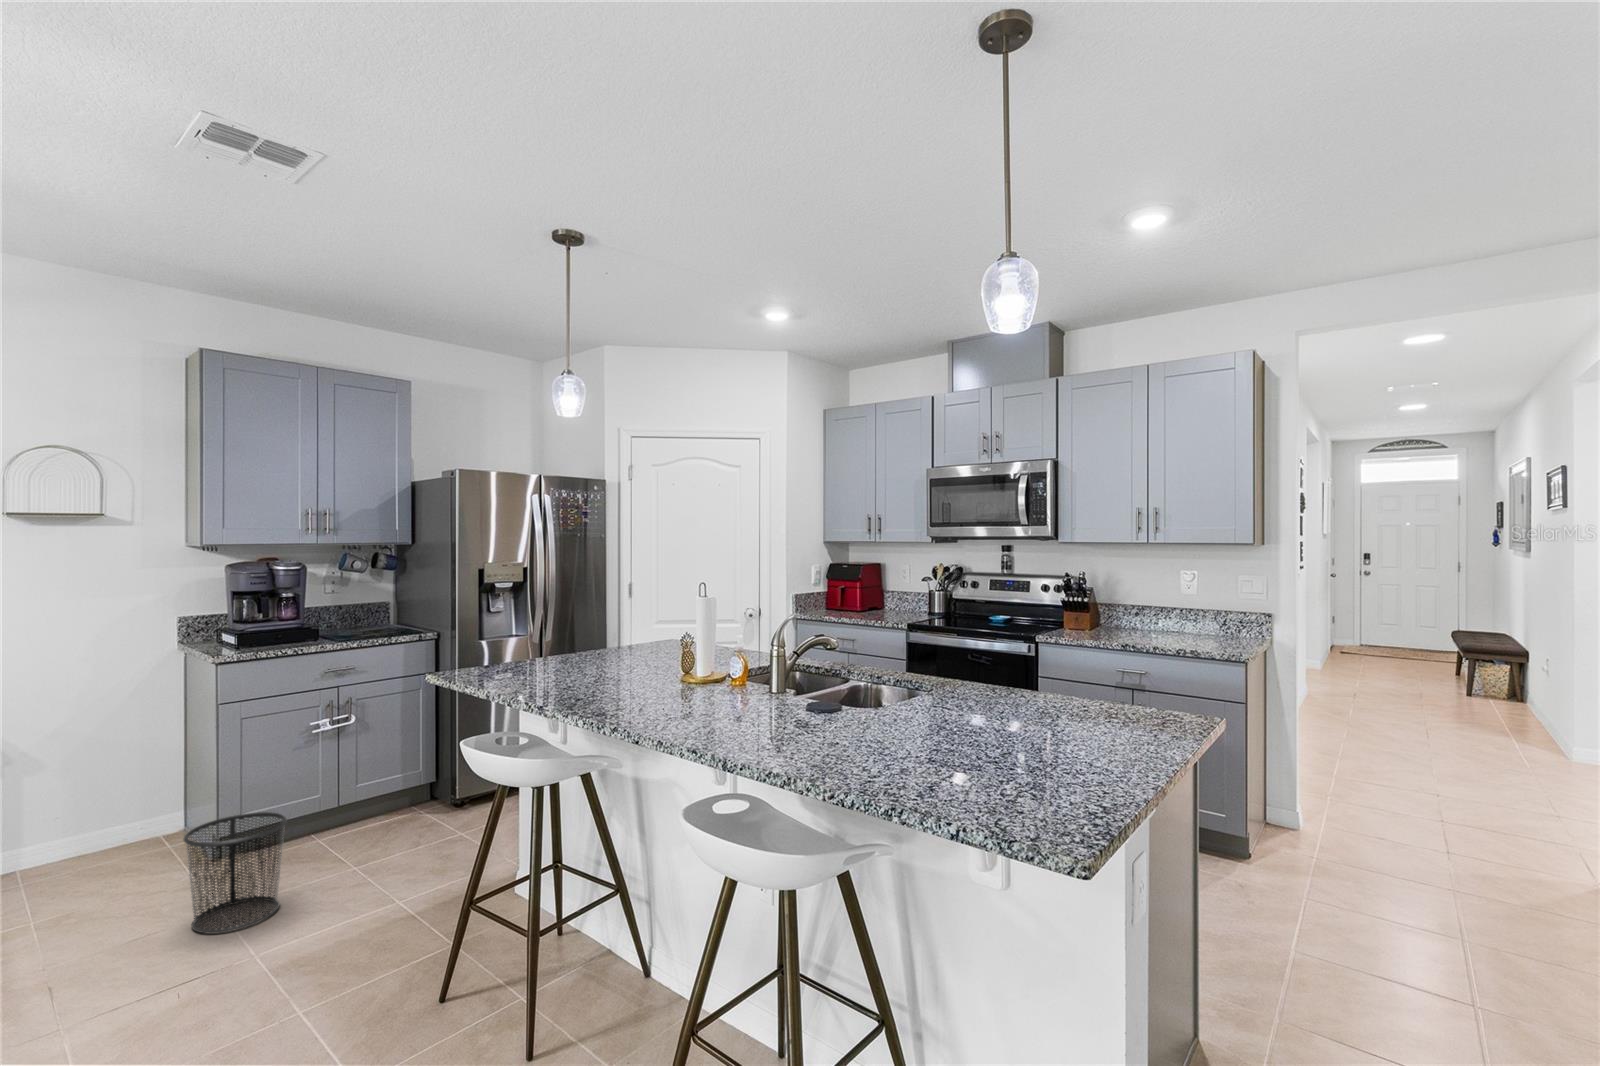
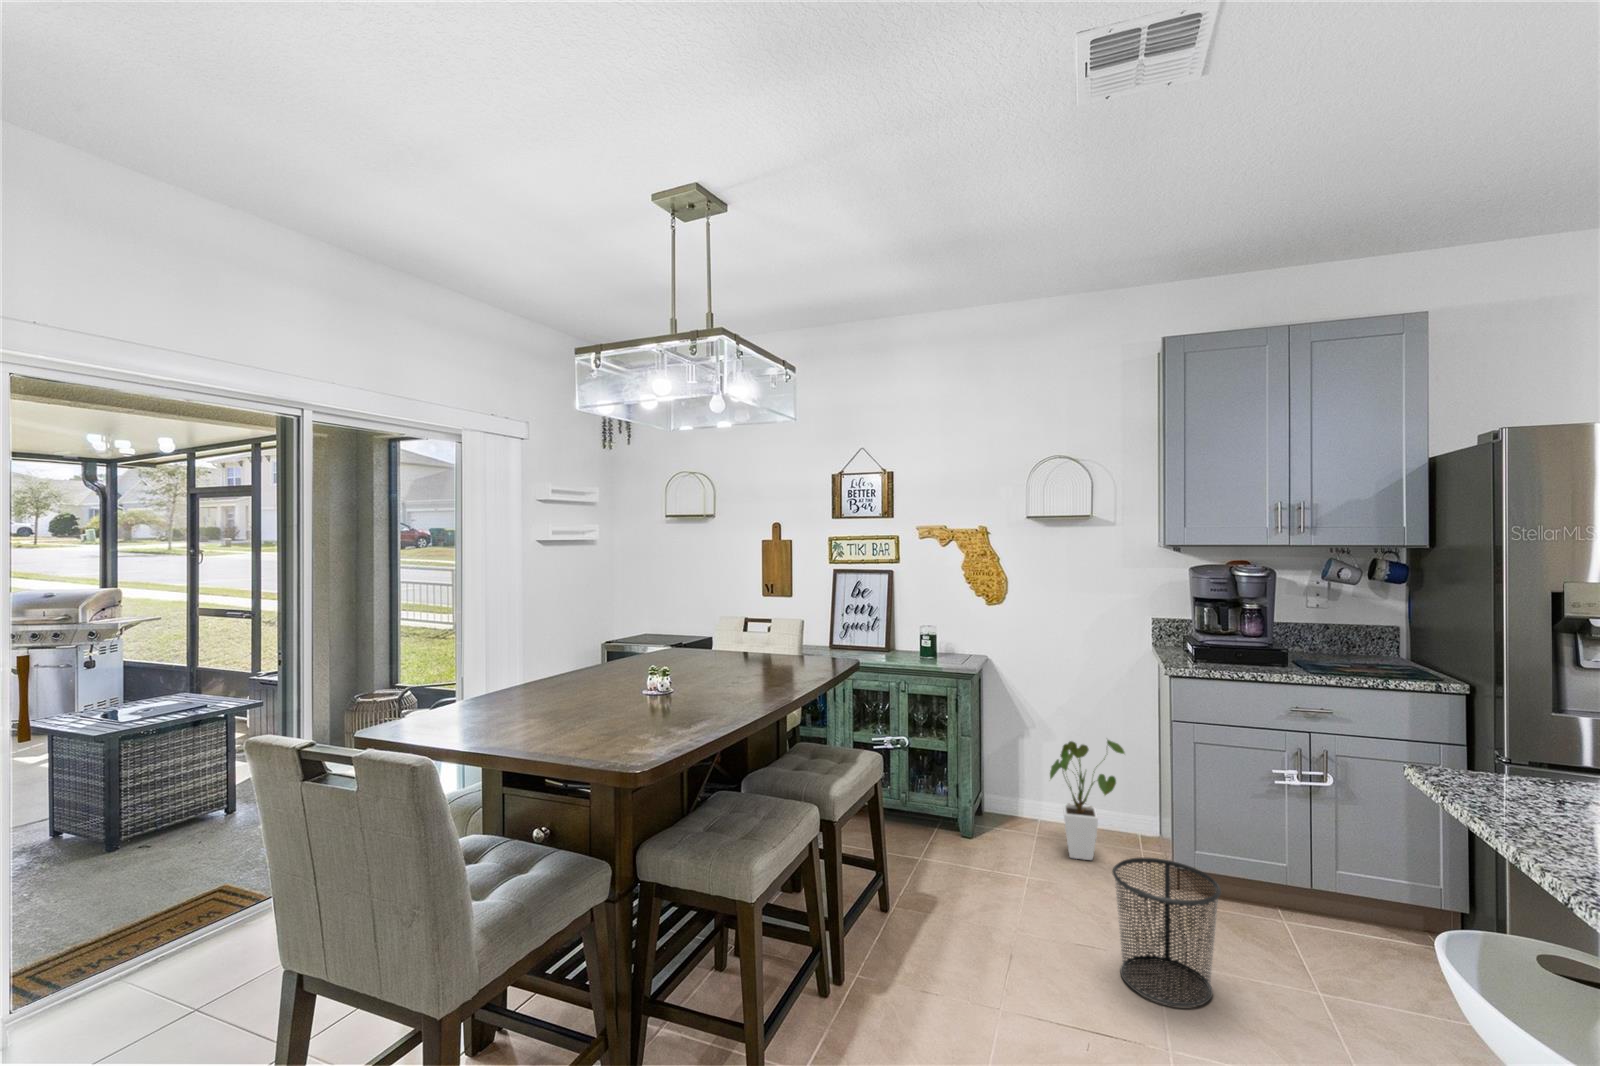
house plant: none [58,742,155,876] -> present [1050,740,1124,860]

